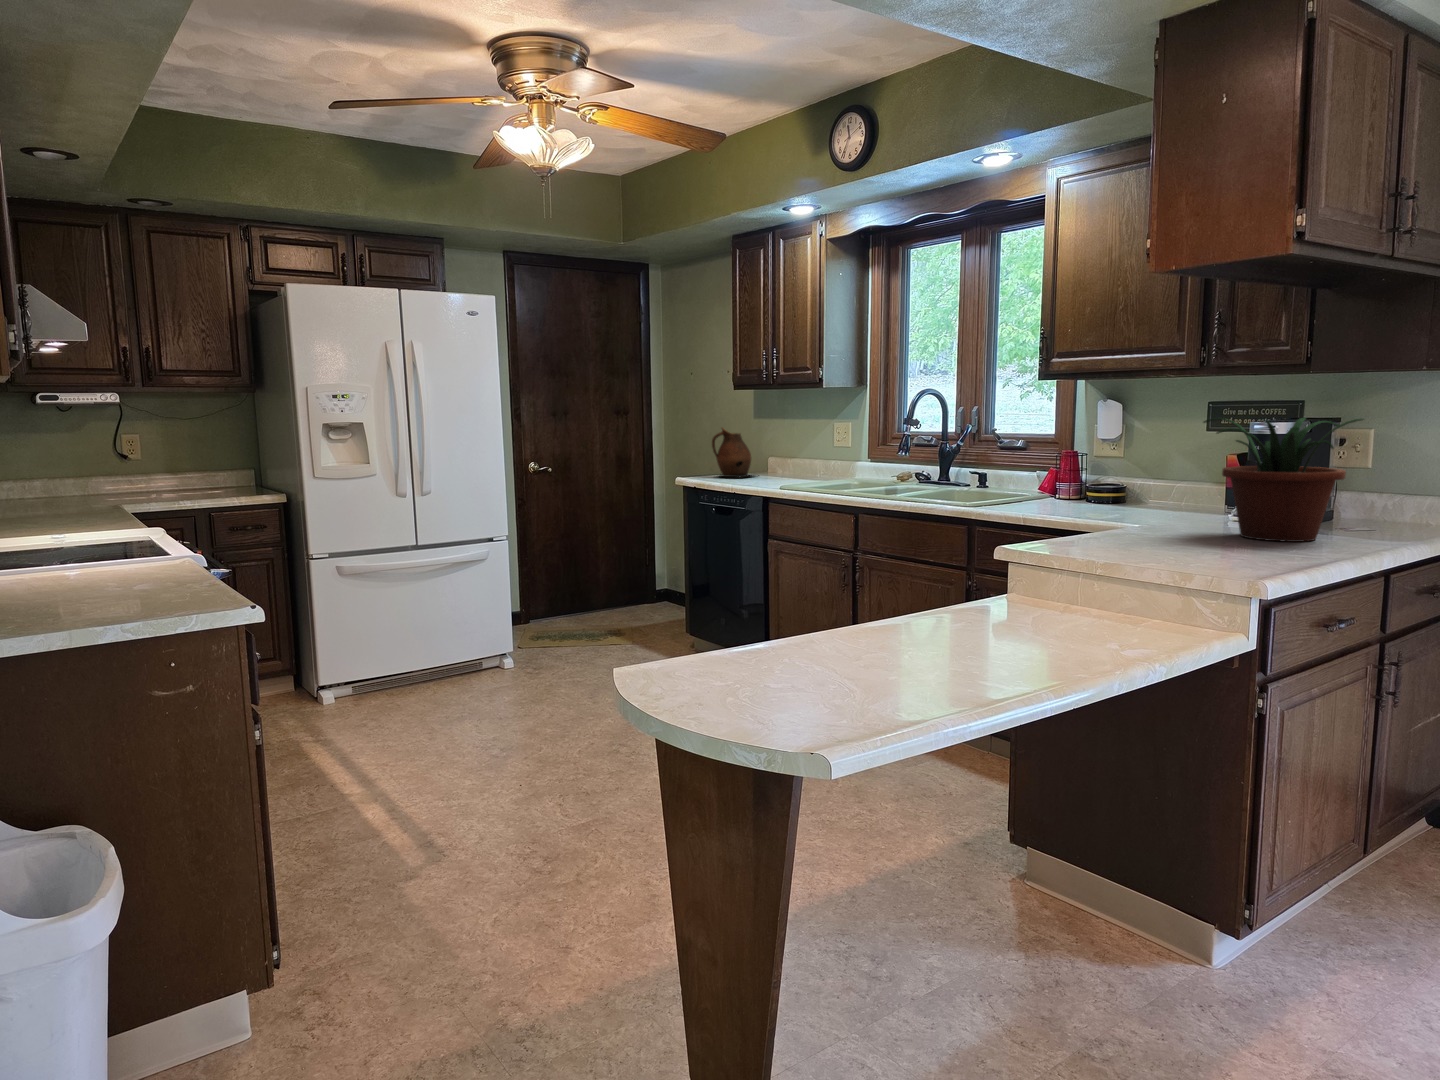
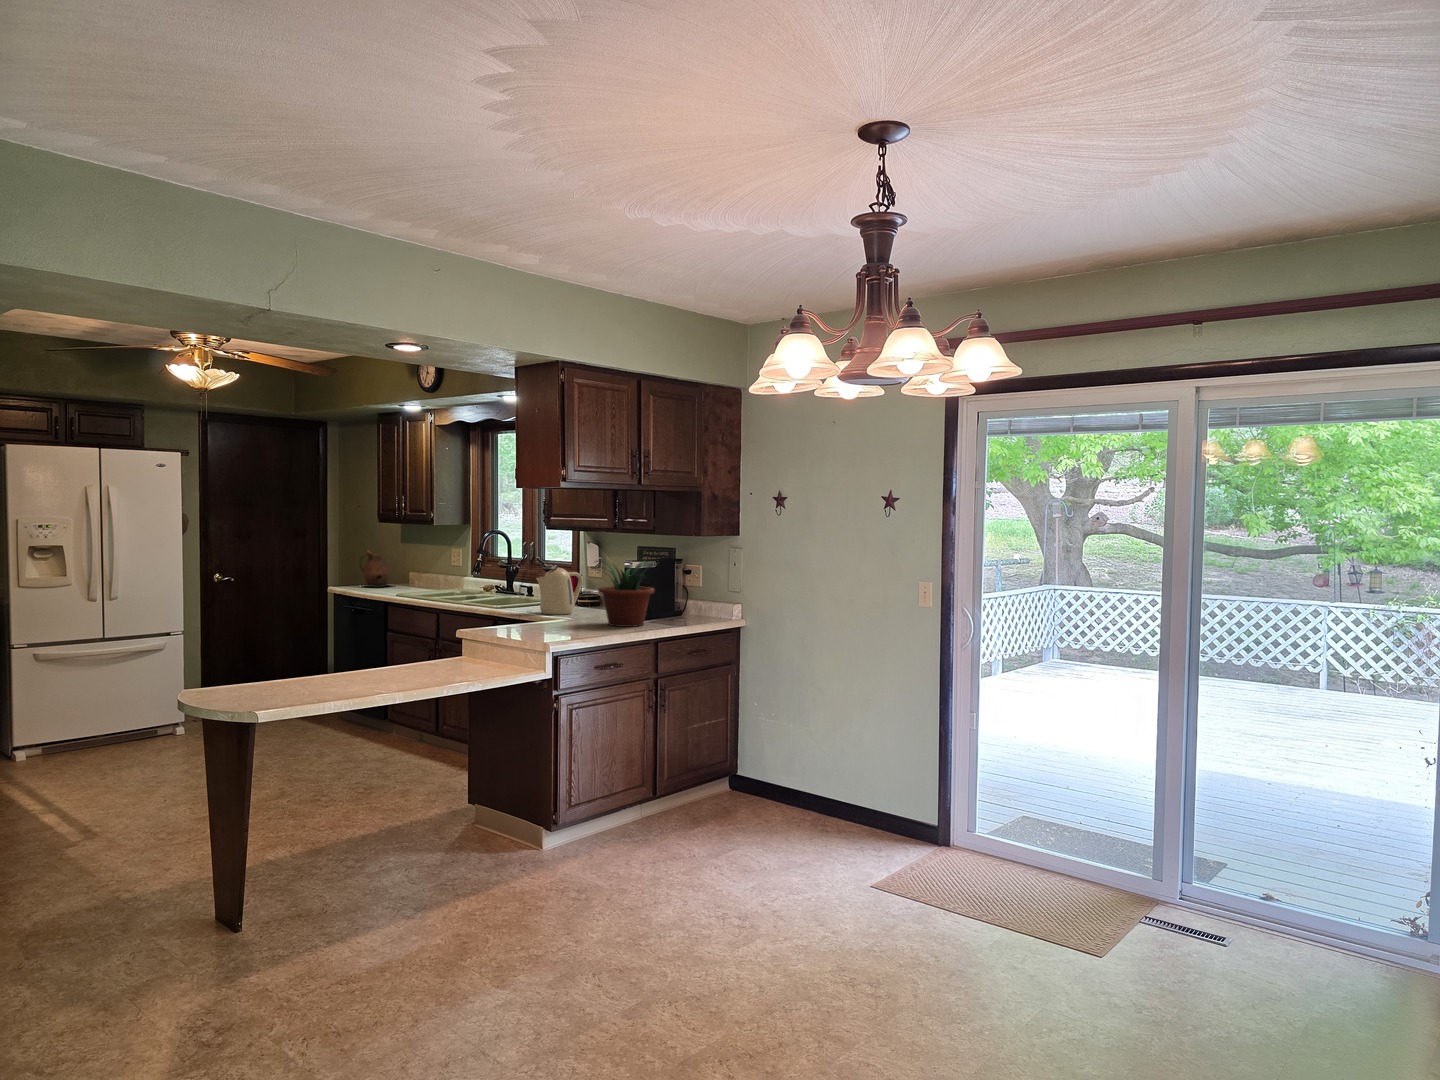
kettle: none [1054,437,1129,517] -> present [536,567,583,615]

